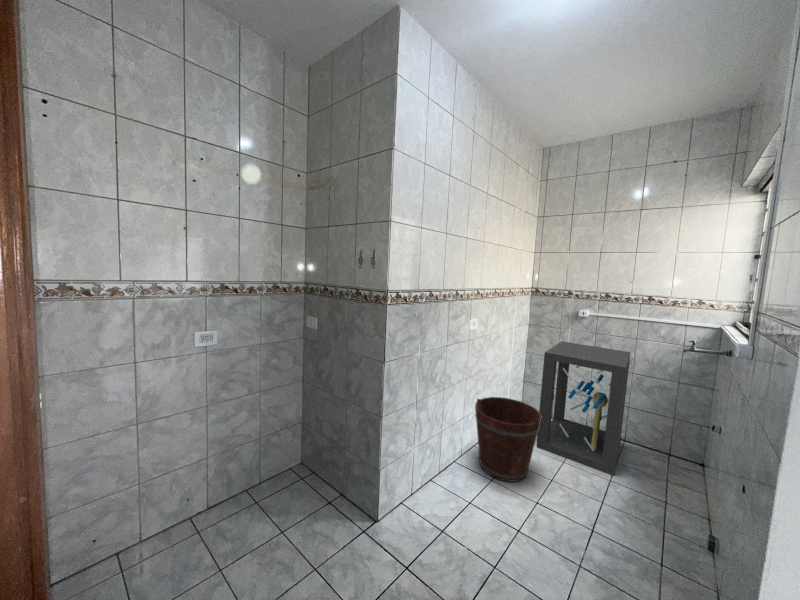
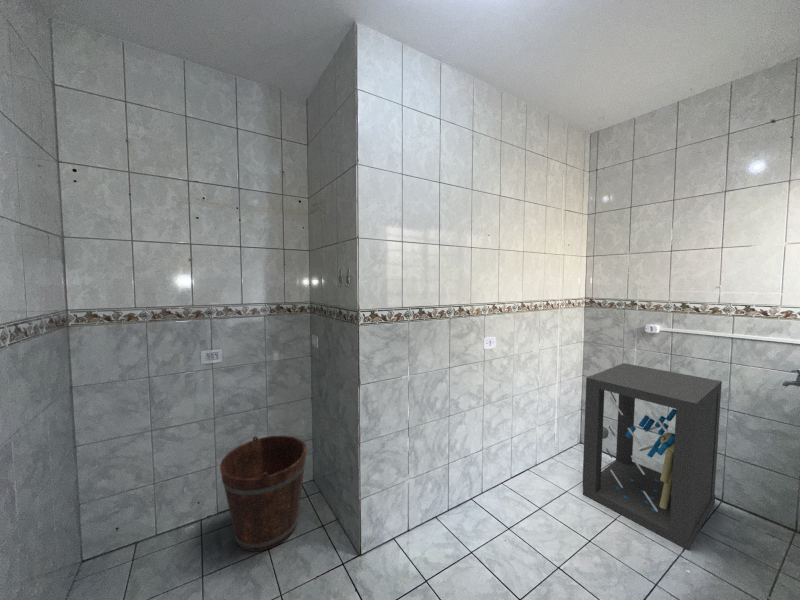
bucket: present [475,397,542,482] -> present [220,436,307,551]

